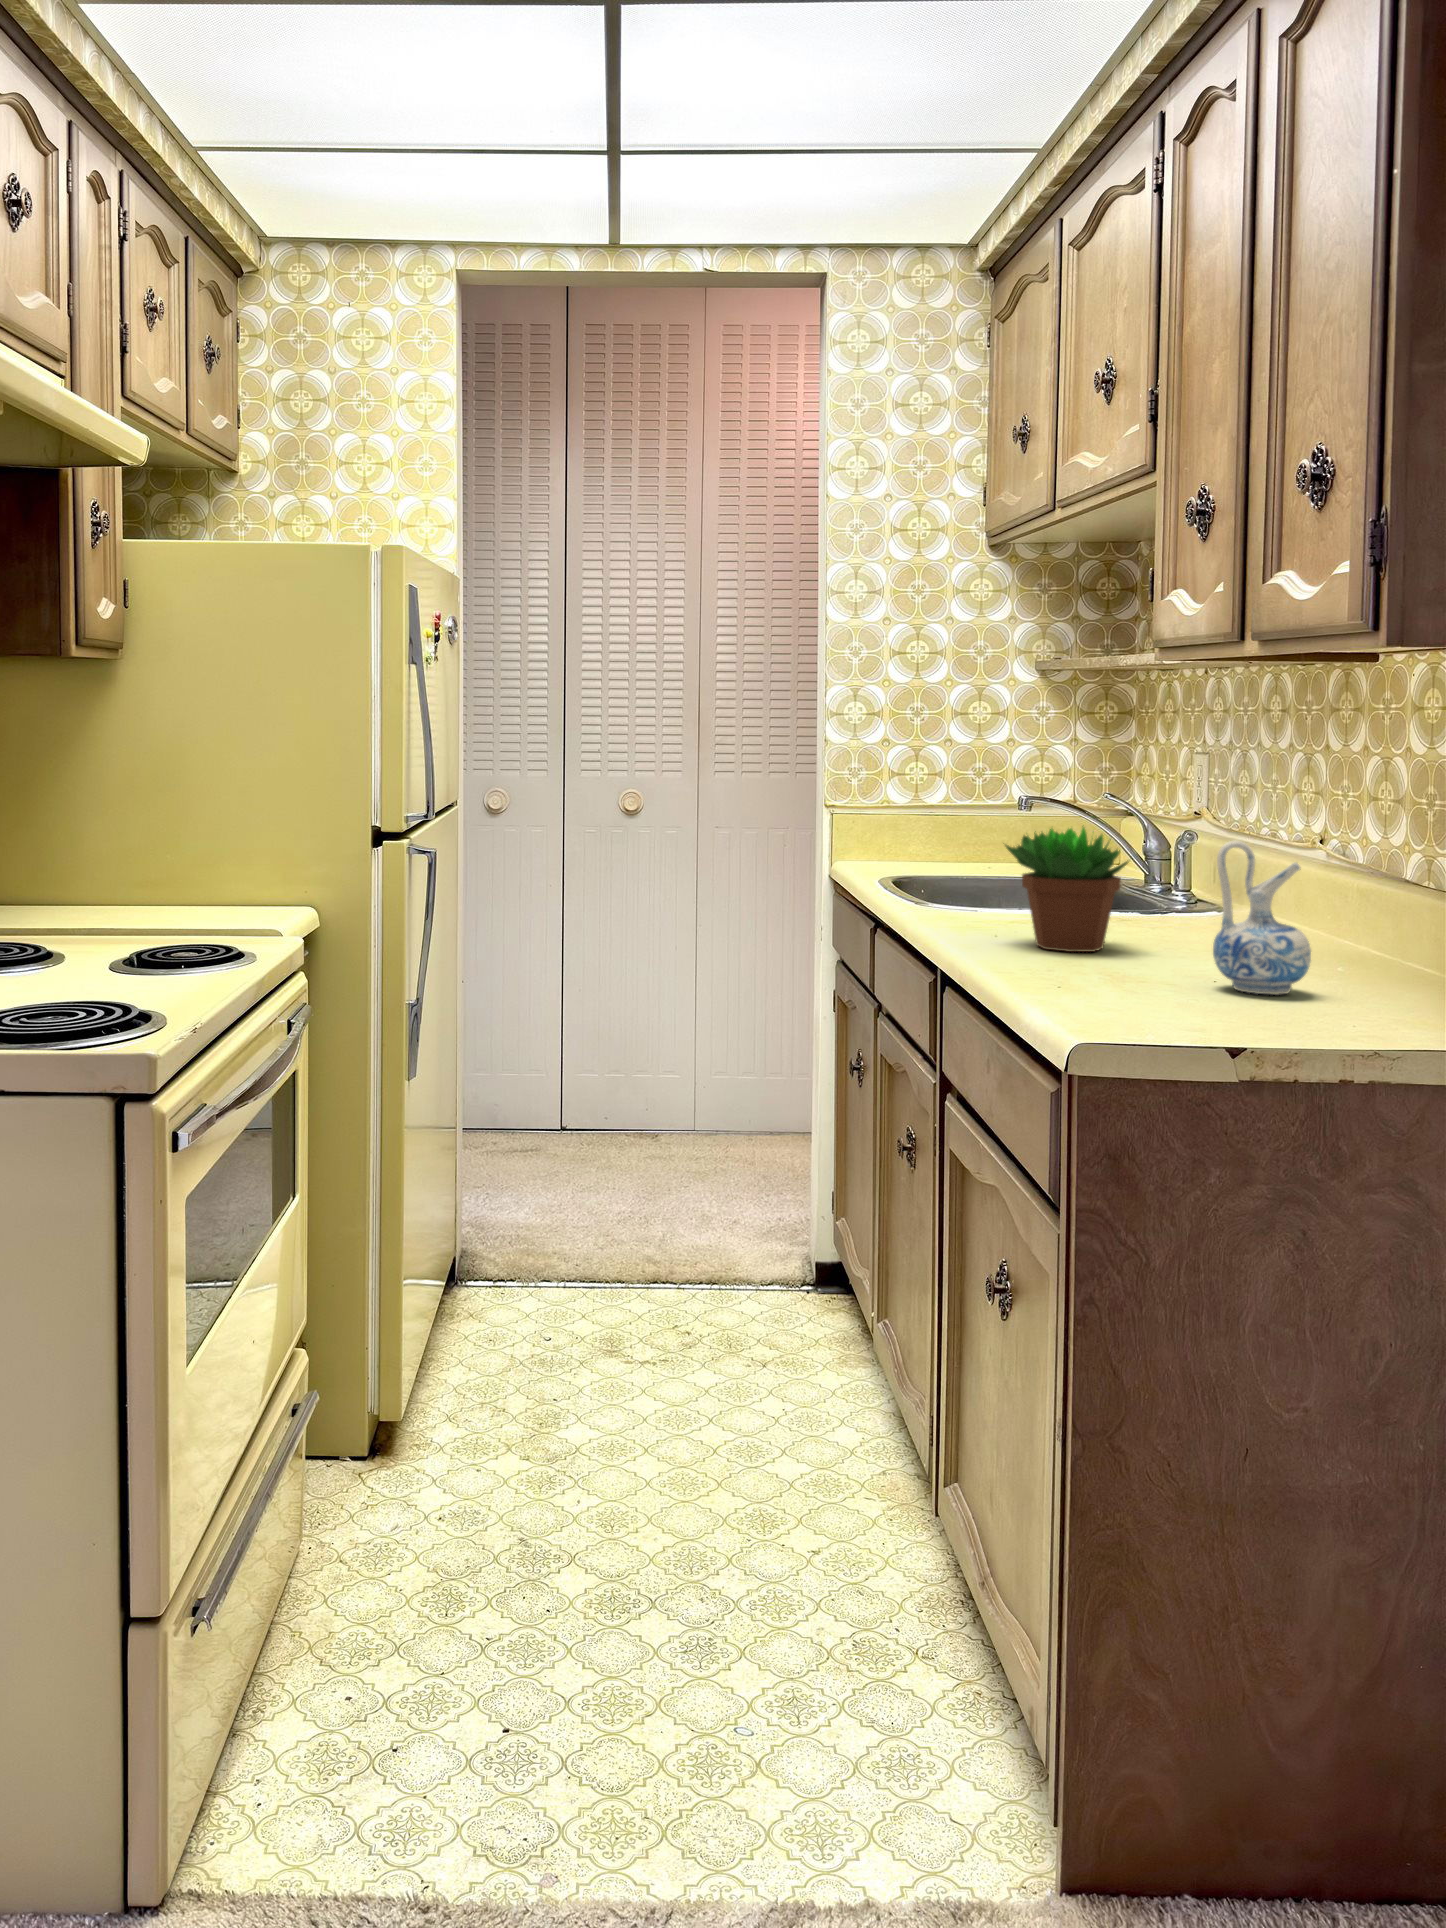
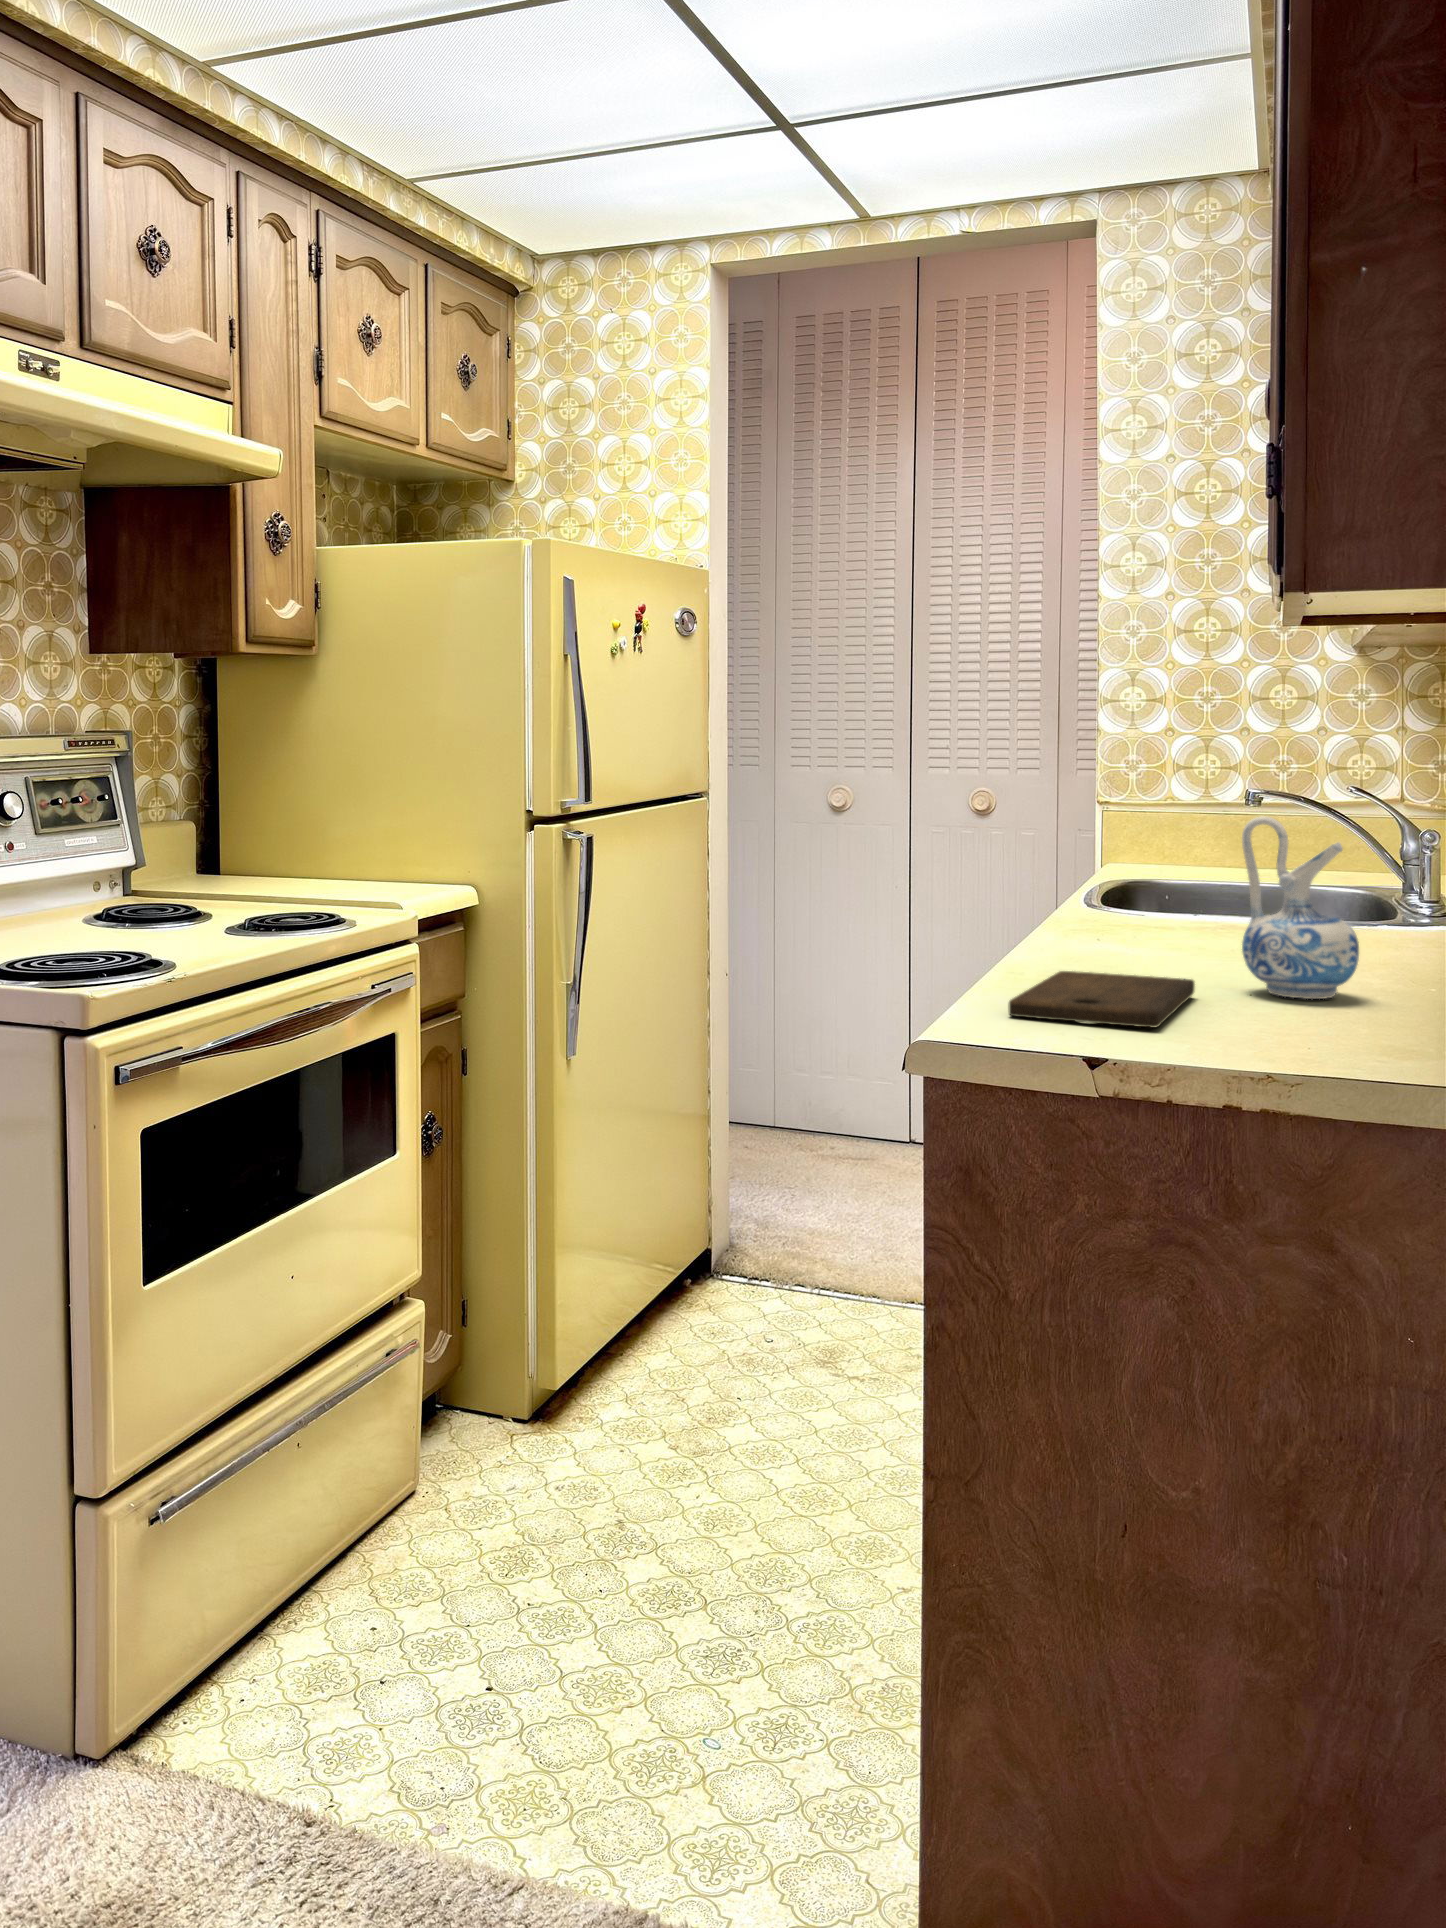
succulent plant: present [1005,825,1128,952] -> none [1098,805,1237,950]
cutting board: none [1079,980,1246,1030] -> present [1008,971,1195,1027]

